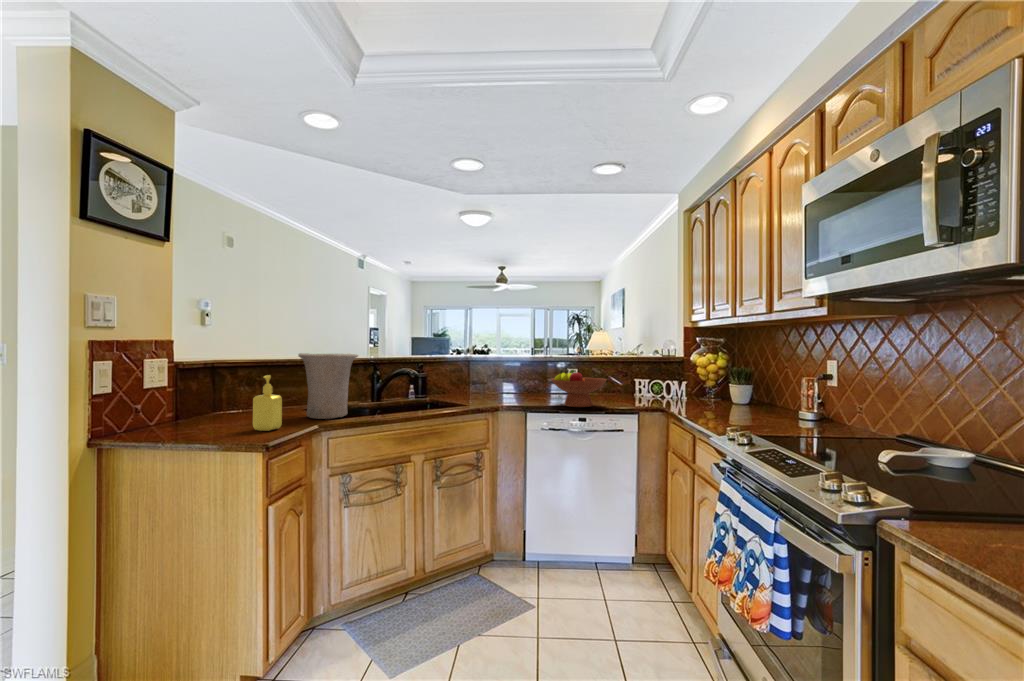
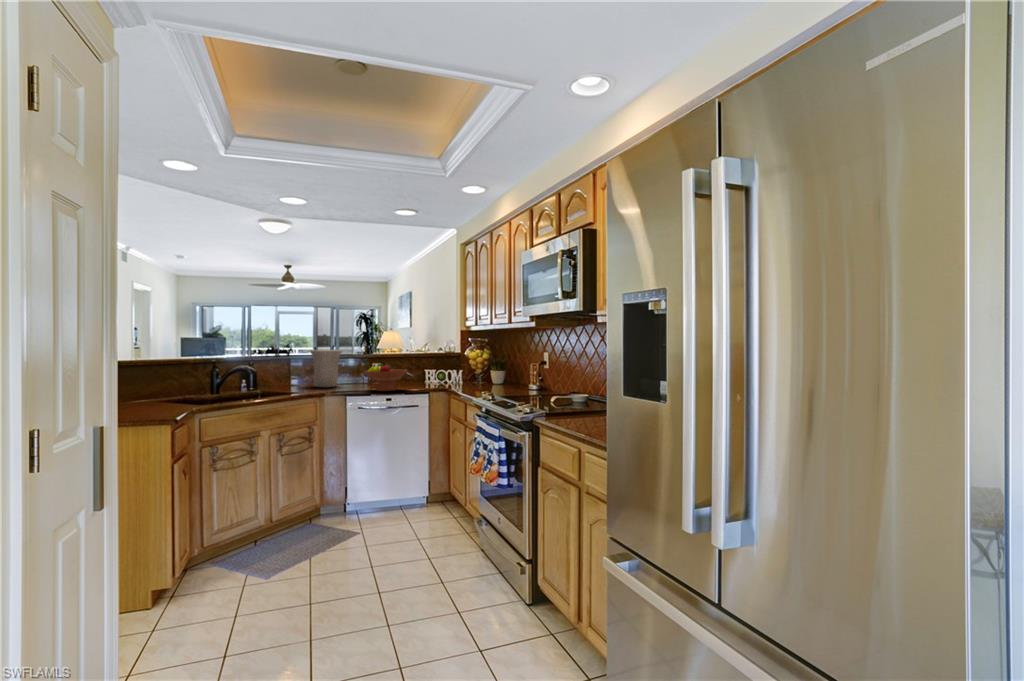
vase: present [298,353,358,419] -> present [309,350,343,387]
soap dispenser: present [253,375,282,431] -> none [139,372,164,415]

